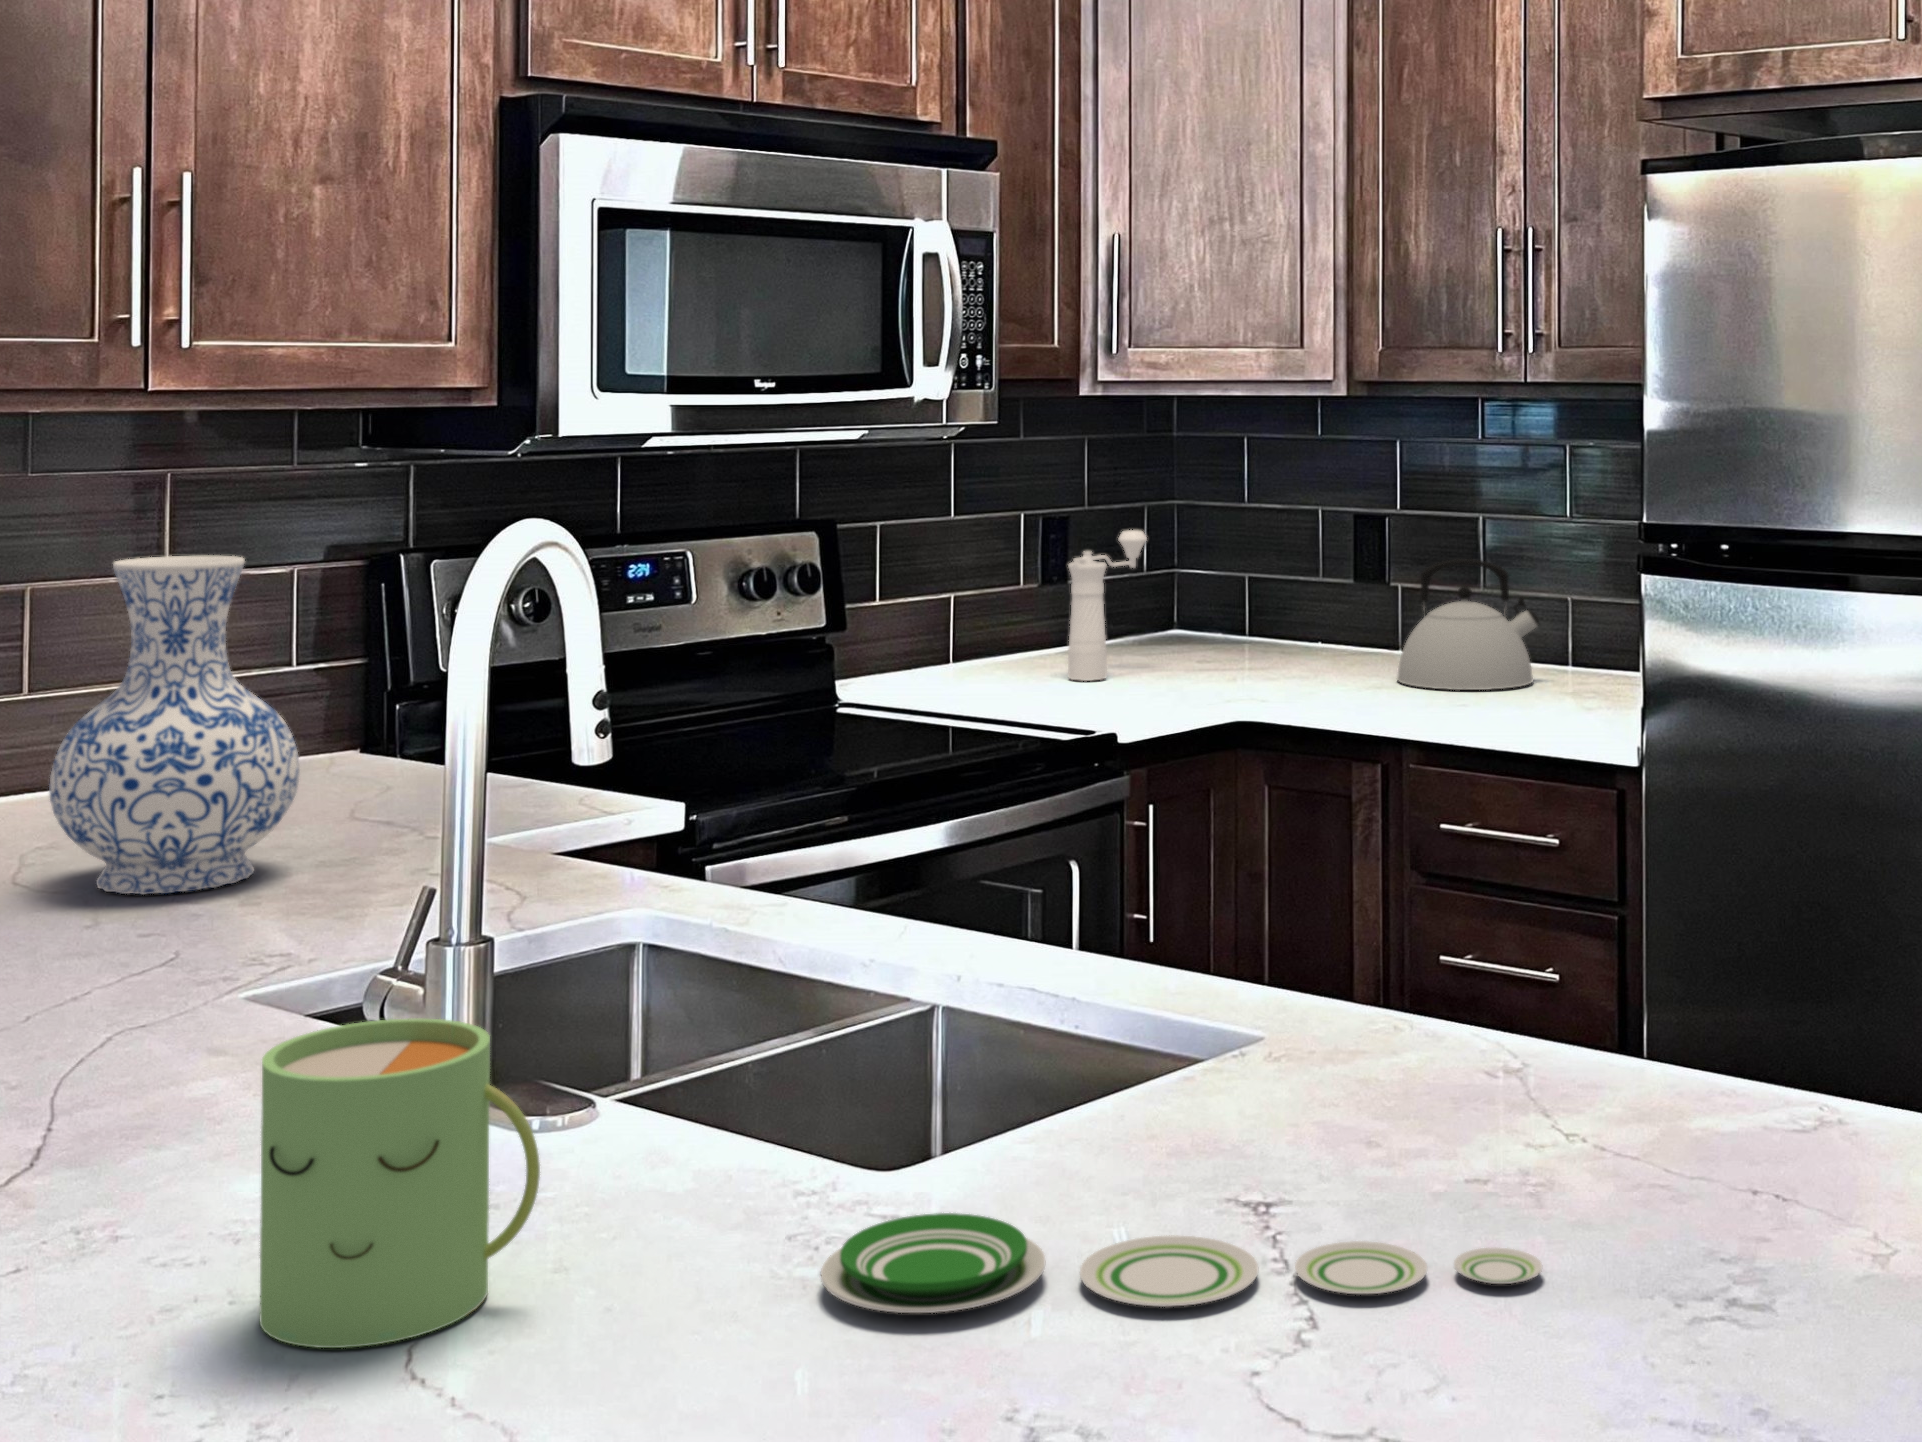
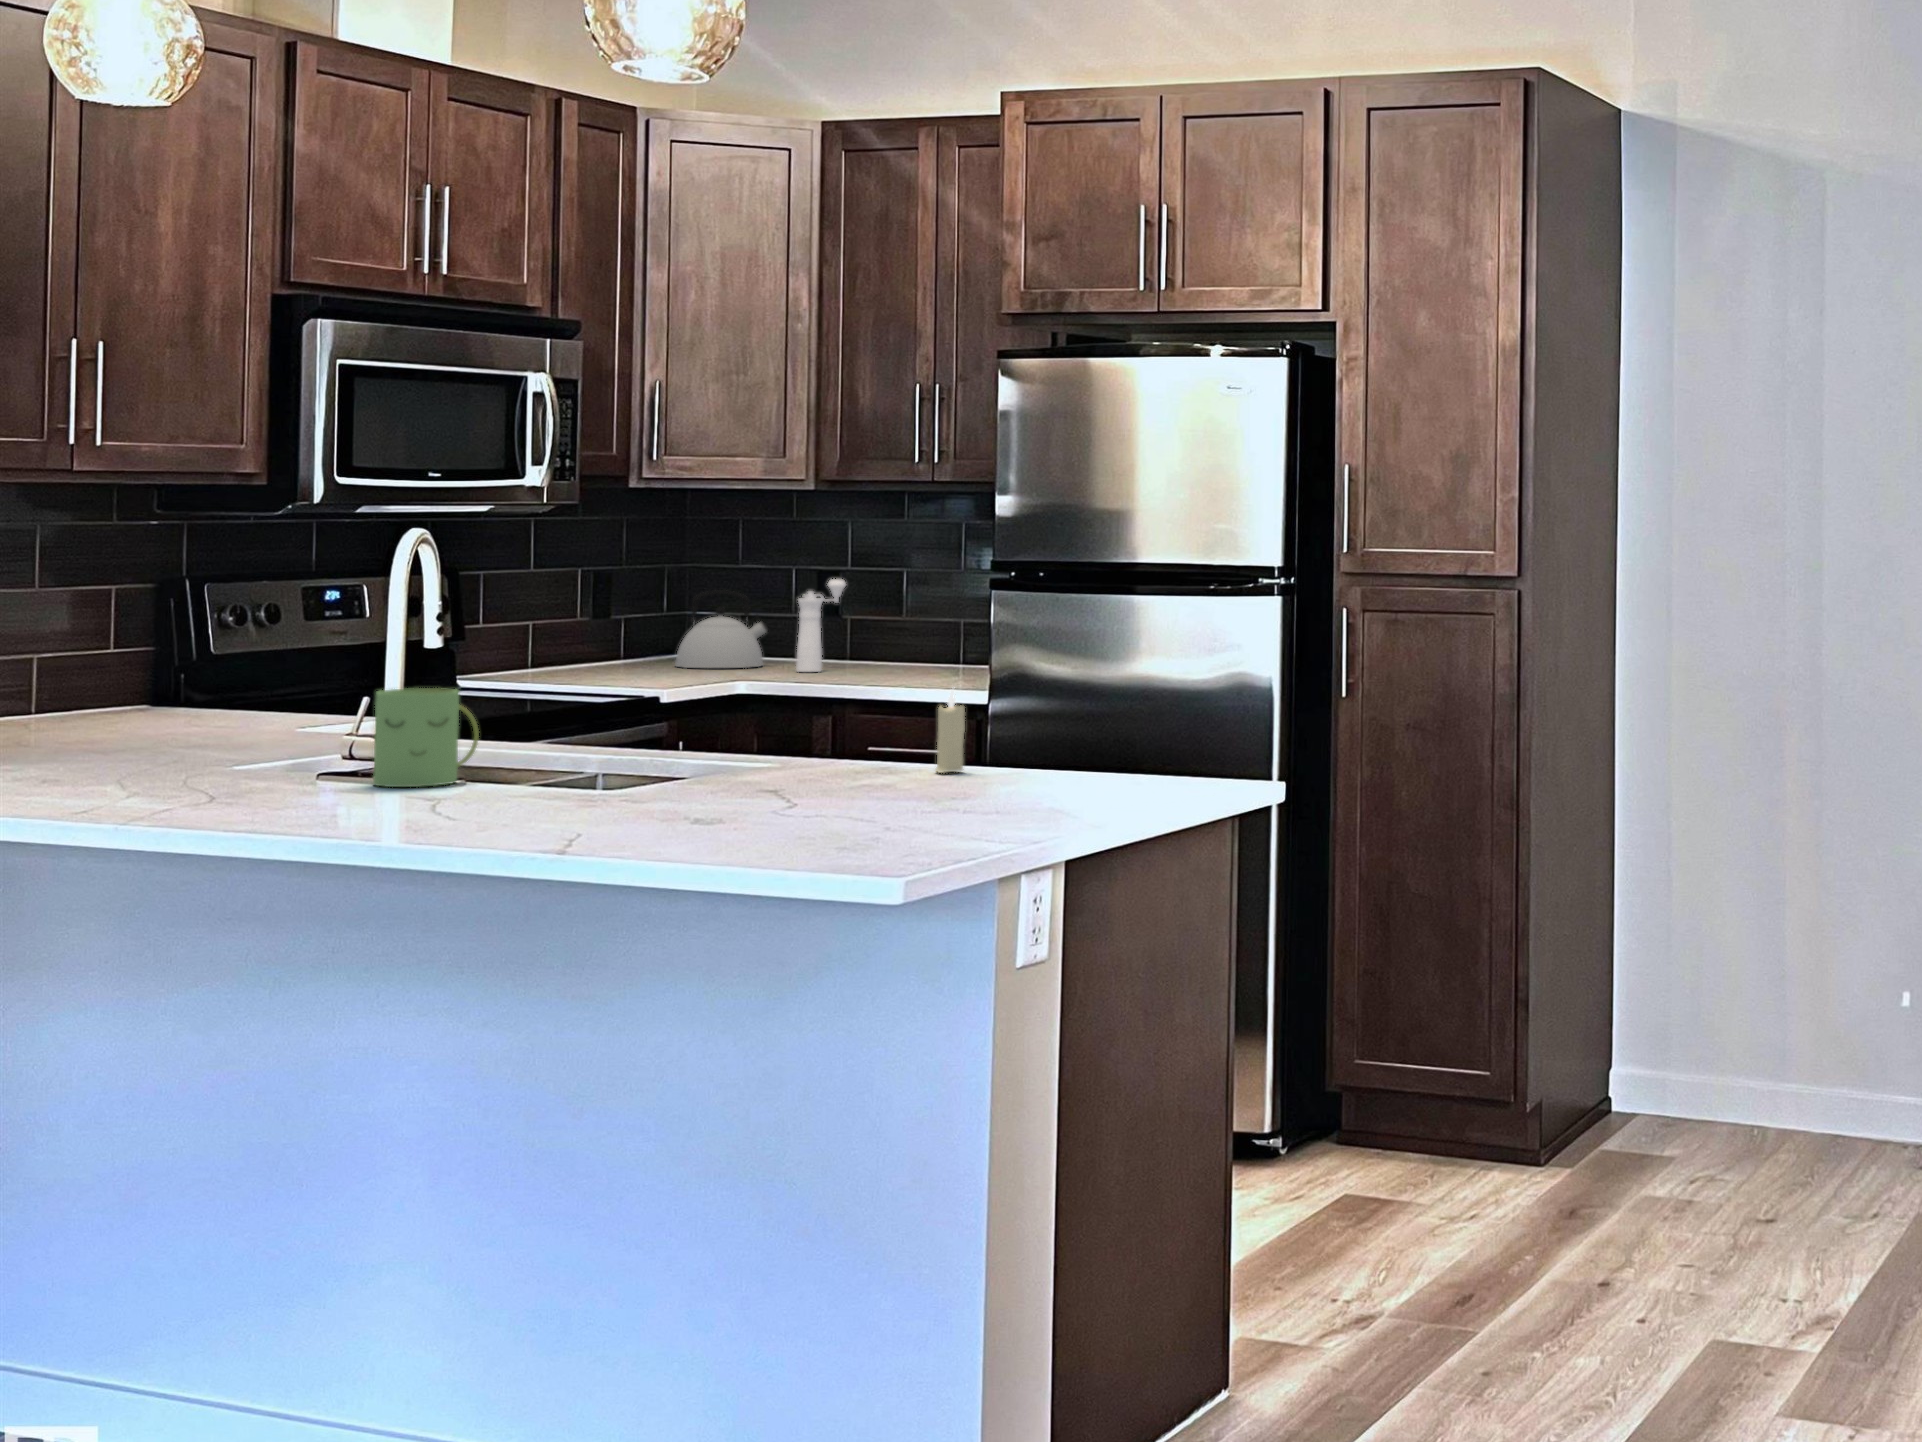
pepper mill: present [1068,530,1147,681] -> present [796,579,846,672]
vase: present [49,556,300,894] -> none [66,555,206,732]
kettle: present [1397,559,1539,690] -> present [675,590,768,668]
candle: none [1775,1043,1862,1309] -> present [936,690,965,773]
plate: present [821,1213,1542,1313] -> none [584,761,852,778]

